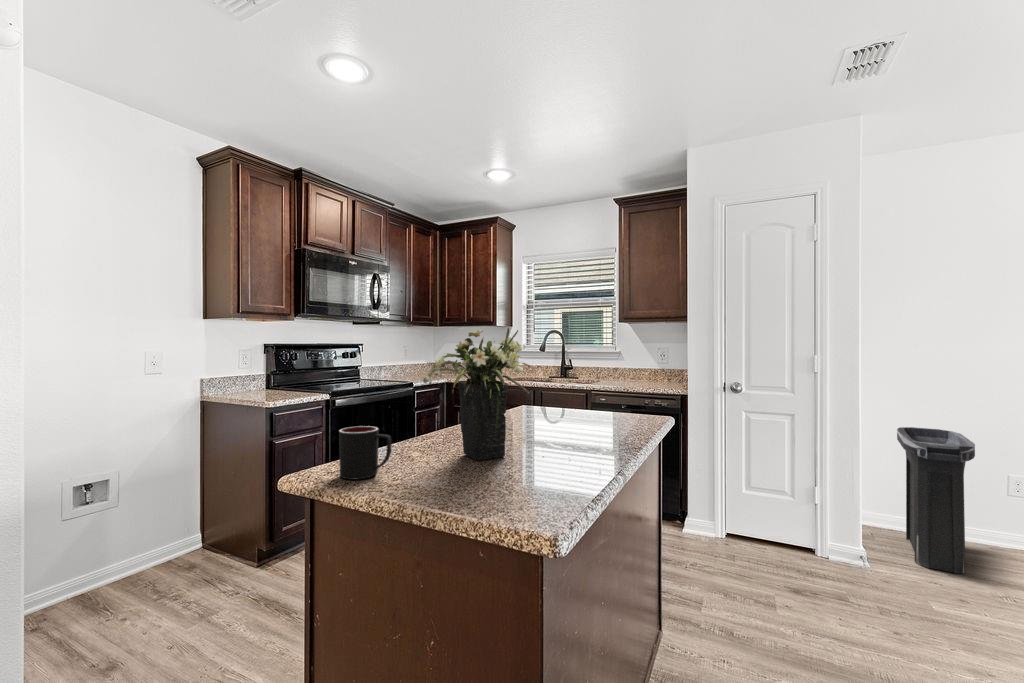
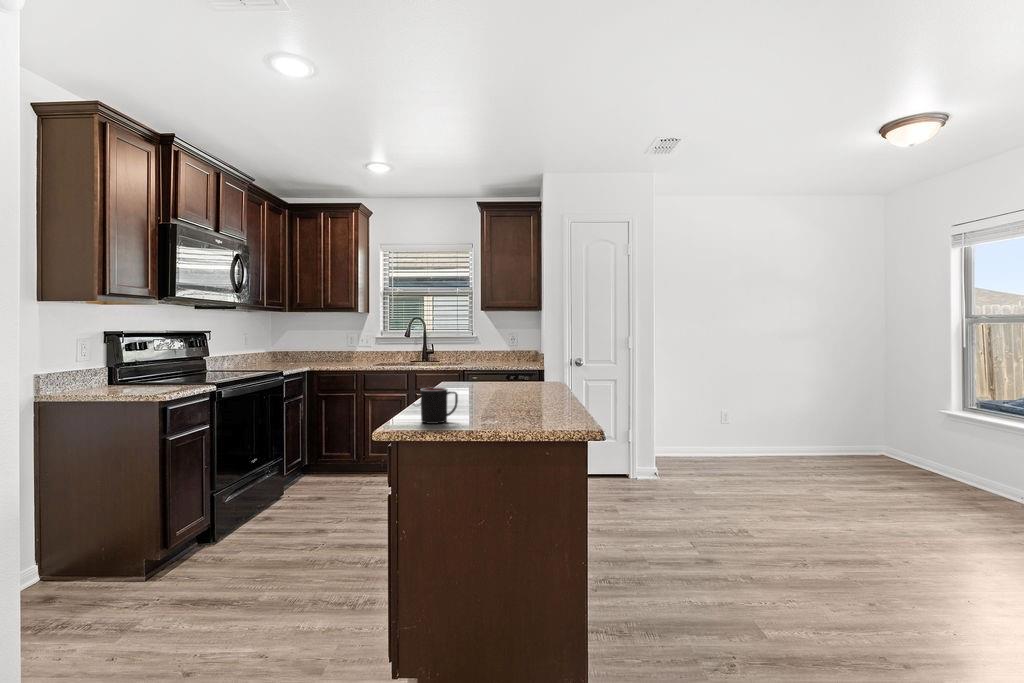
flower arrangement: present [423,328,531,460] -> none [458,316,534,410]
trash can: present [897,427,975,574] -> none [675,386,719,478]

